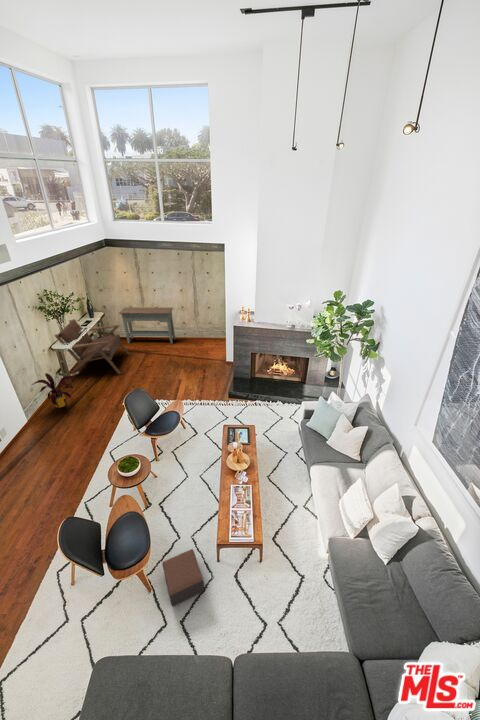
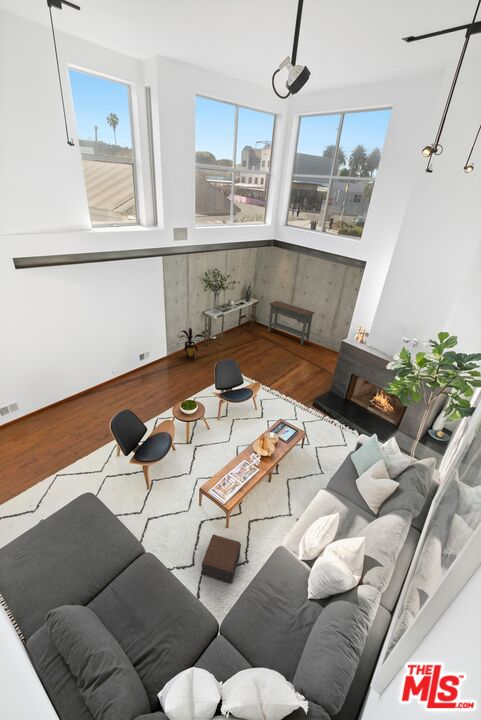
lounge chair: present [55,319,130,374] -> none [211,297,263,351]
footstool: present [162,549,204,606] -> present [202,534,241,584]

